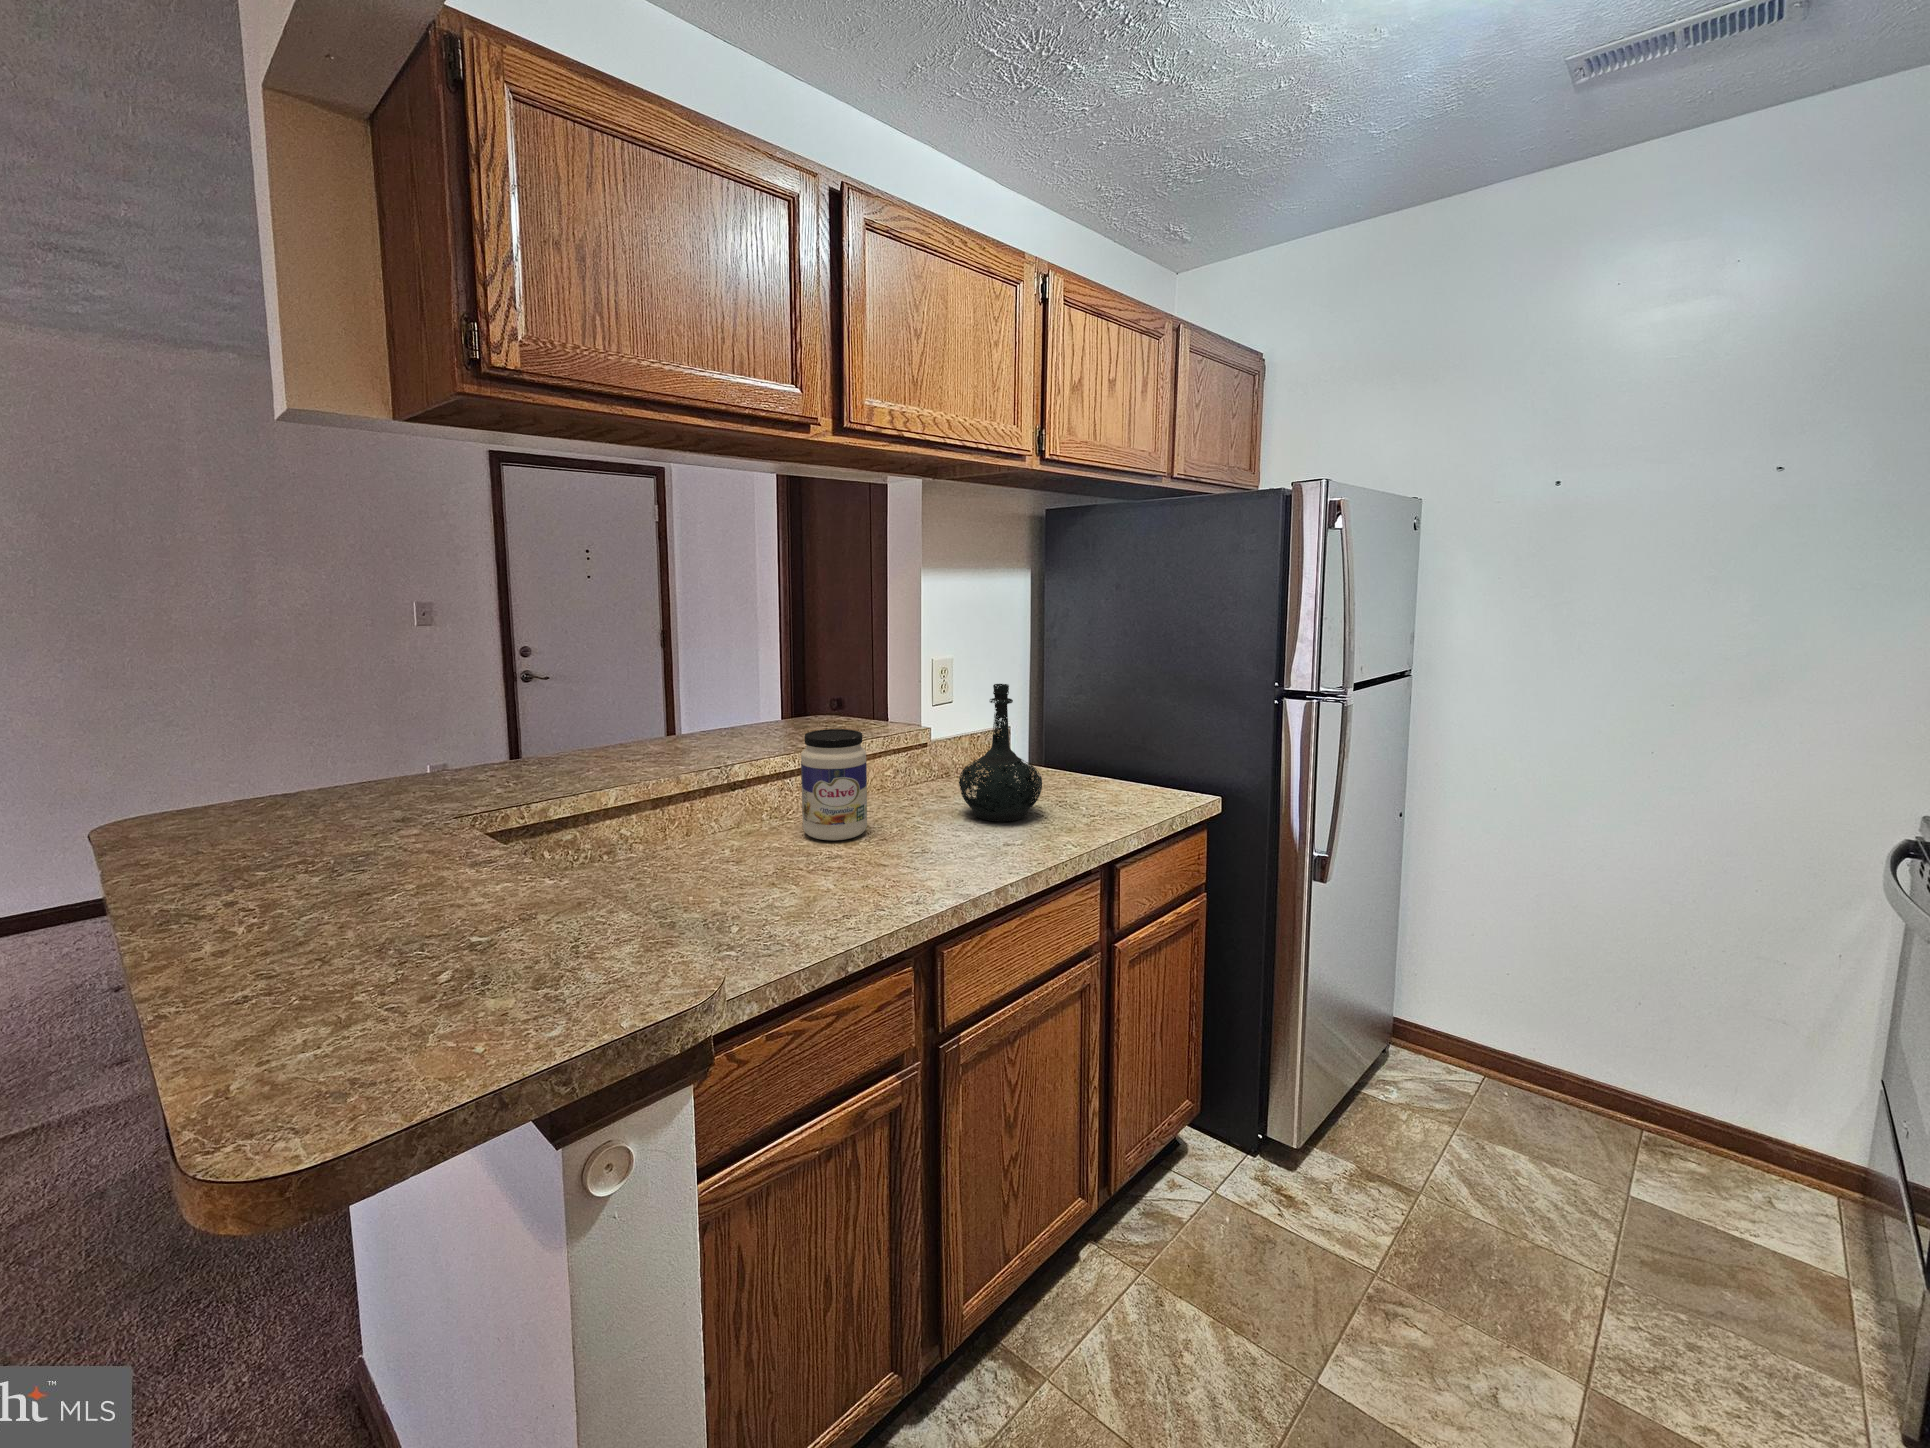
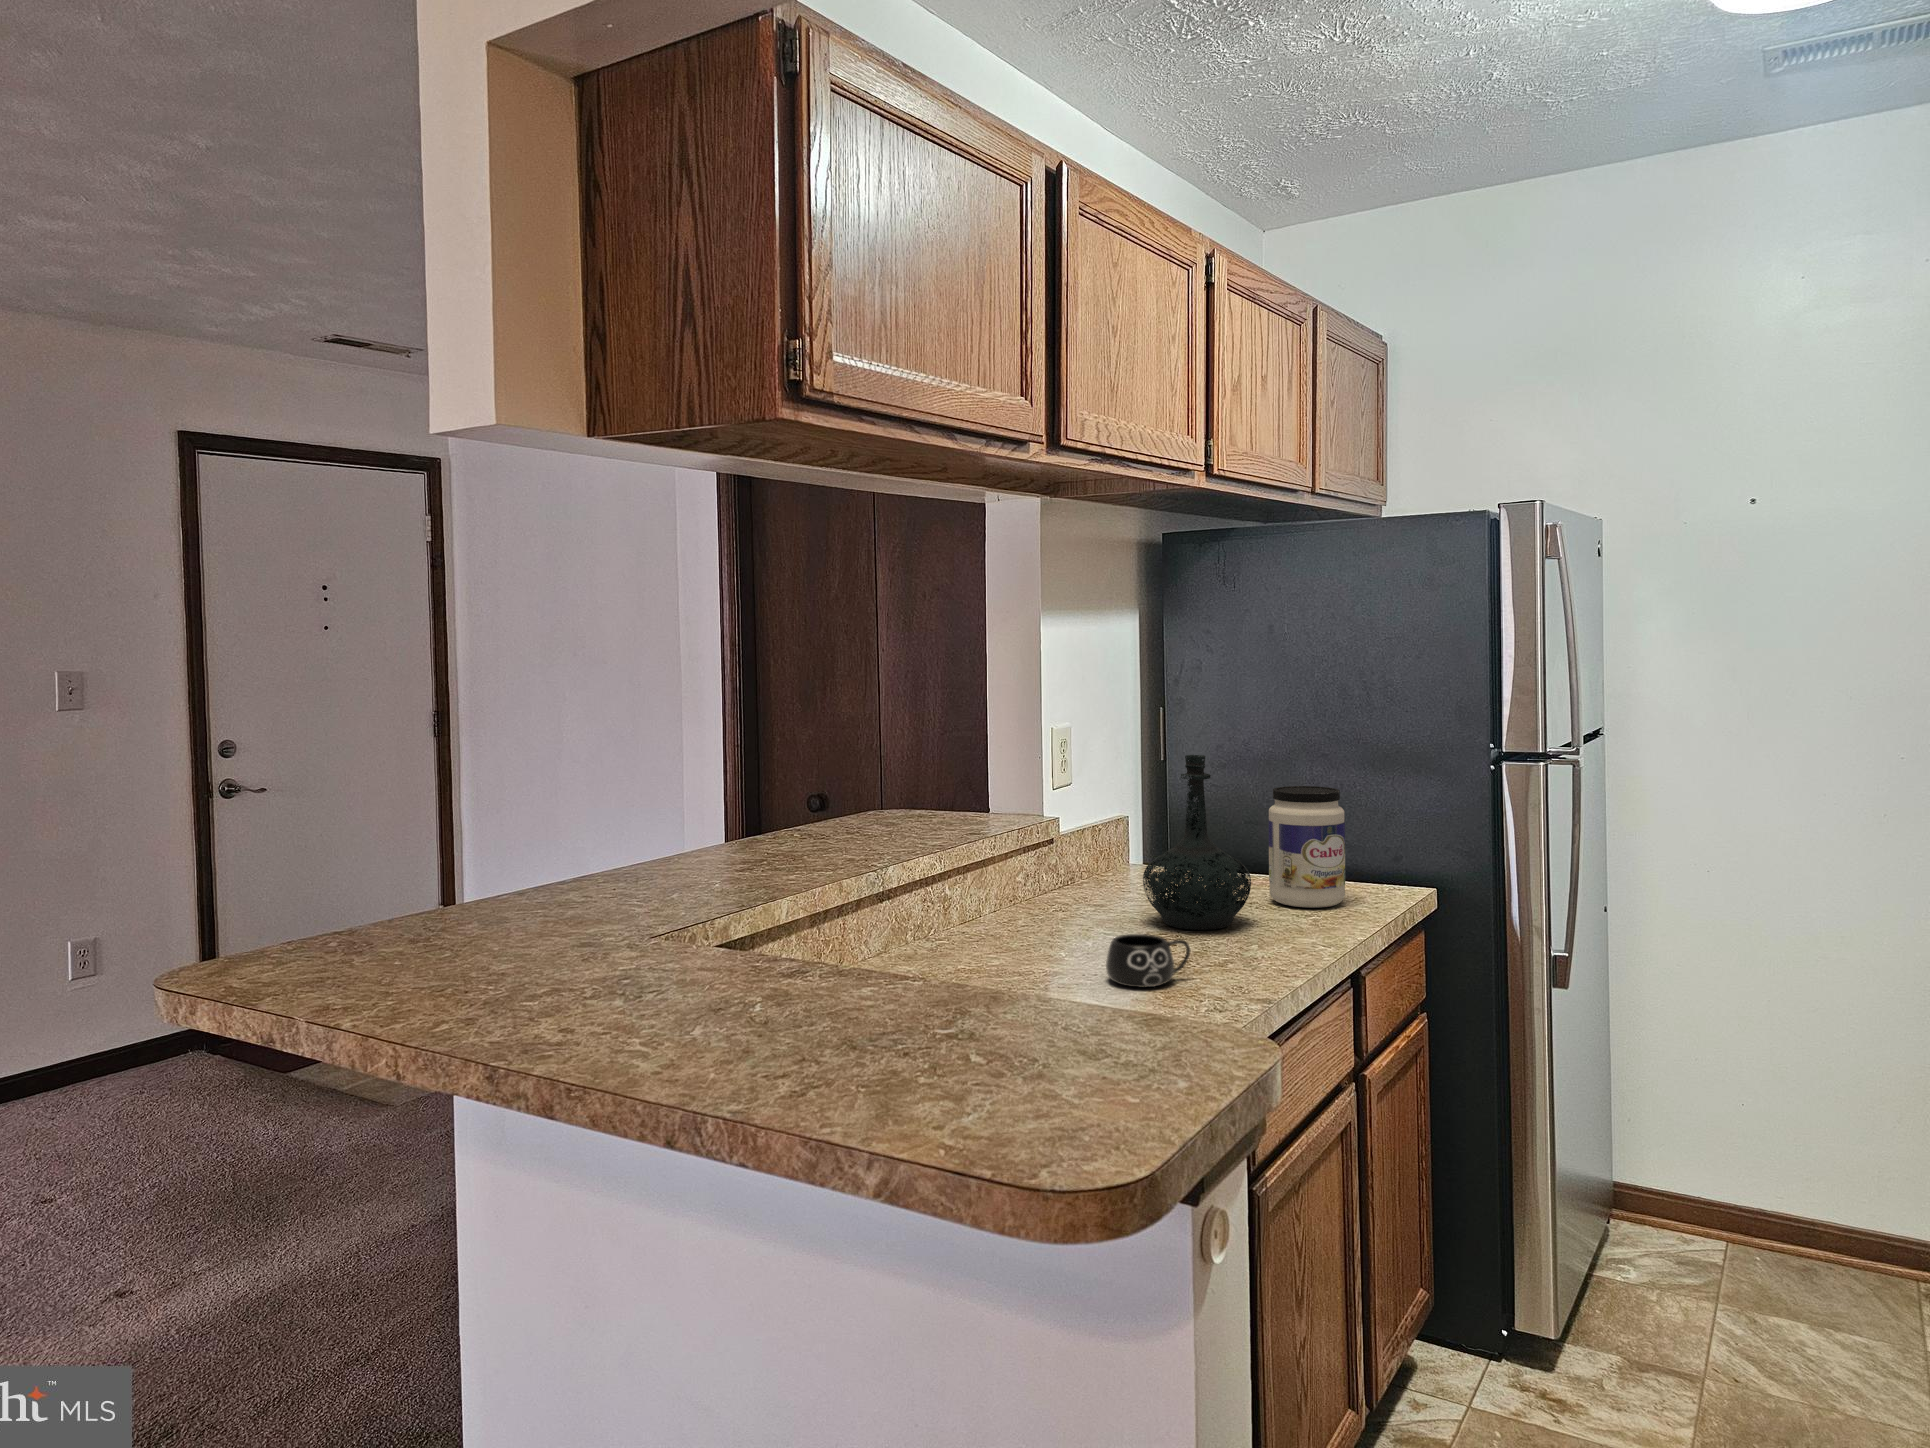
jar: present [801,729,867,840] -> present [1269,786,1345,908]
mug: none [873,829,940,873] -> present [1106,934,1190,987]

